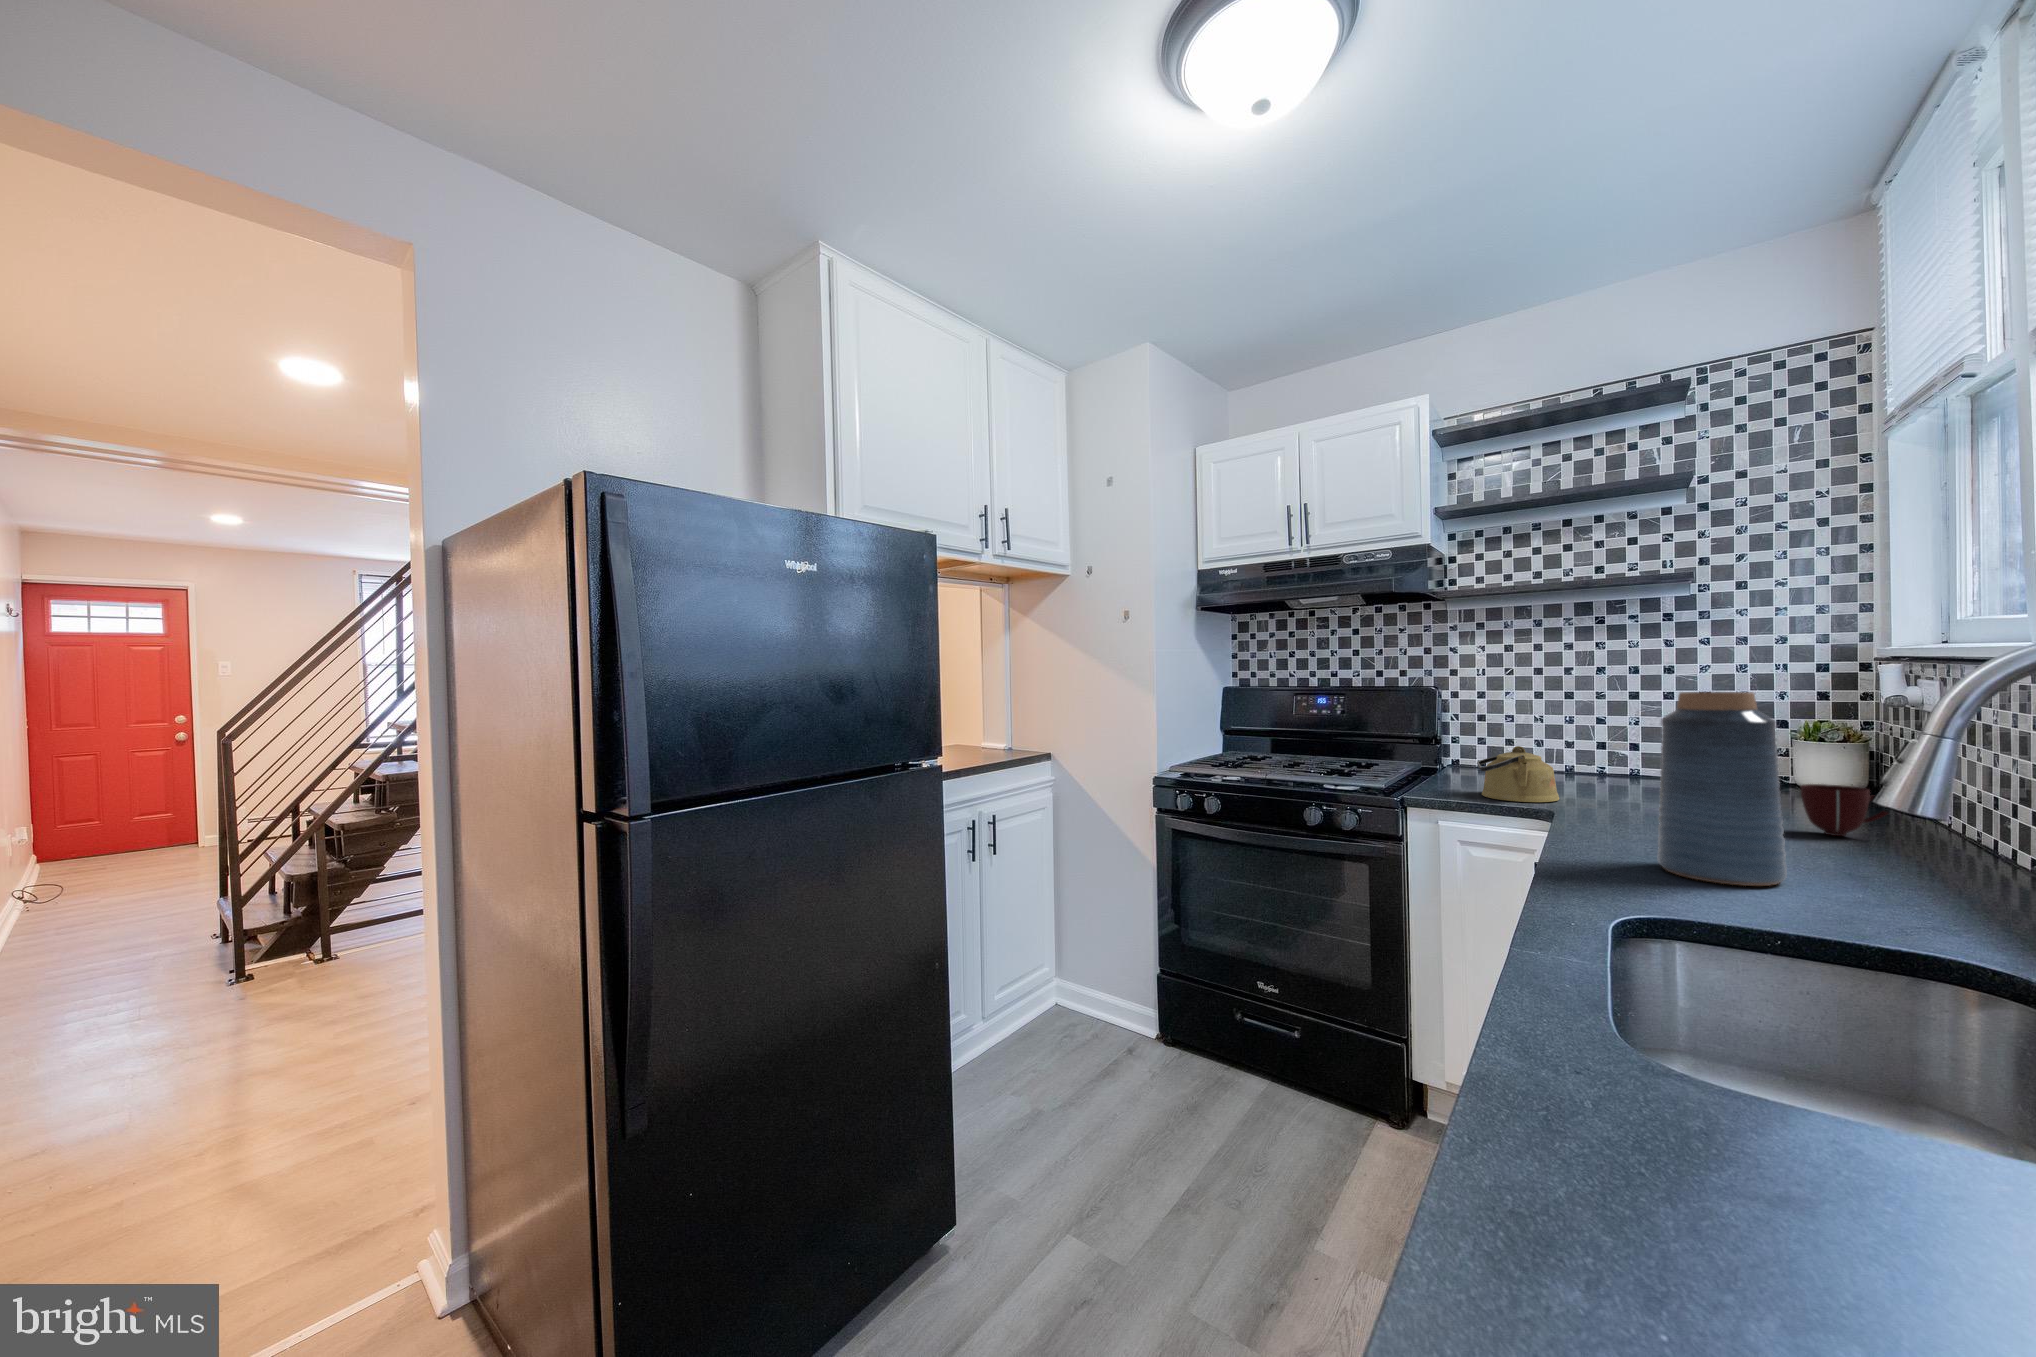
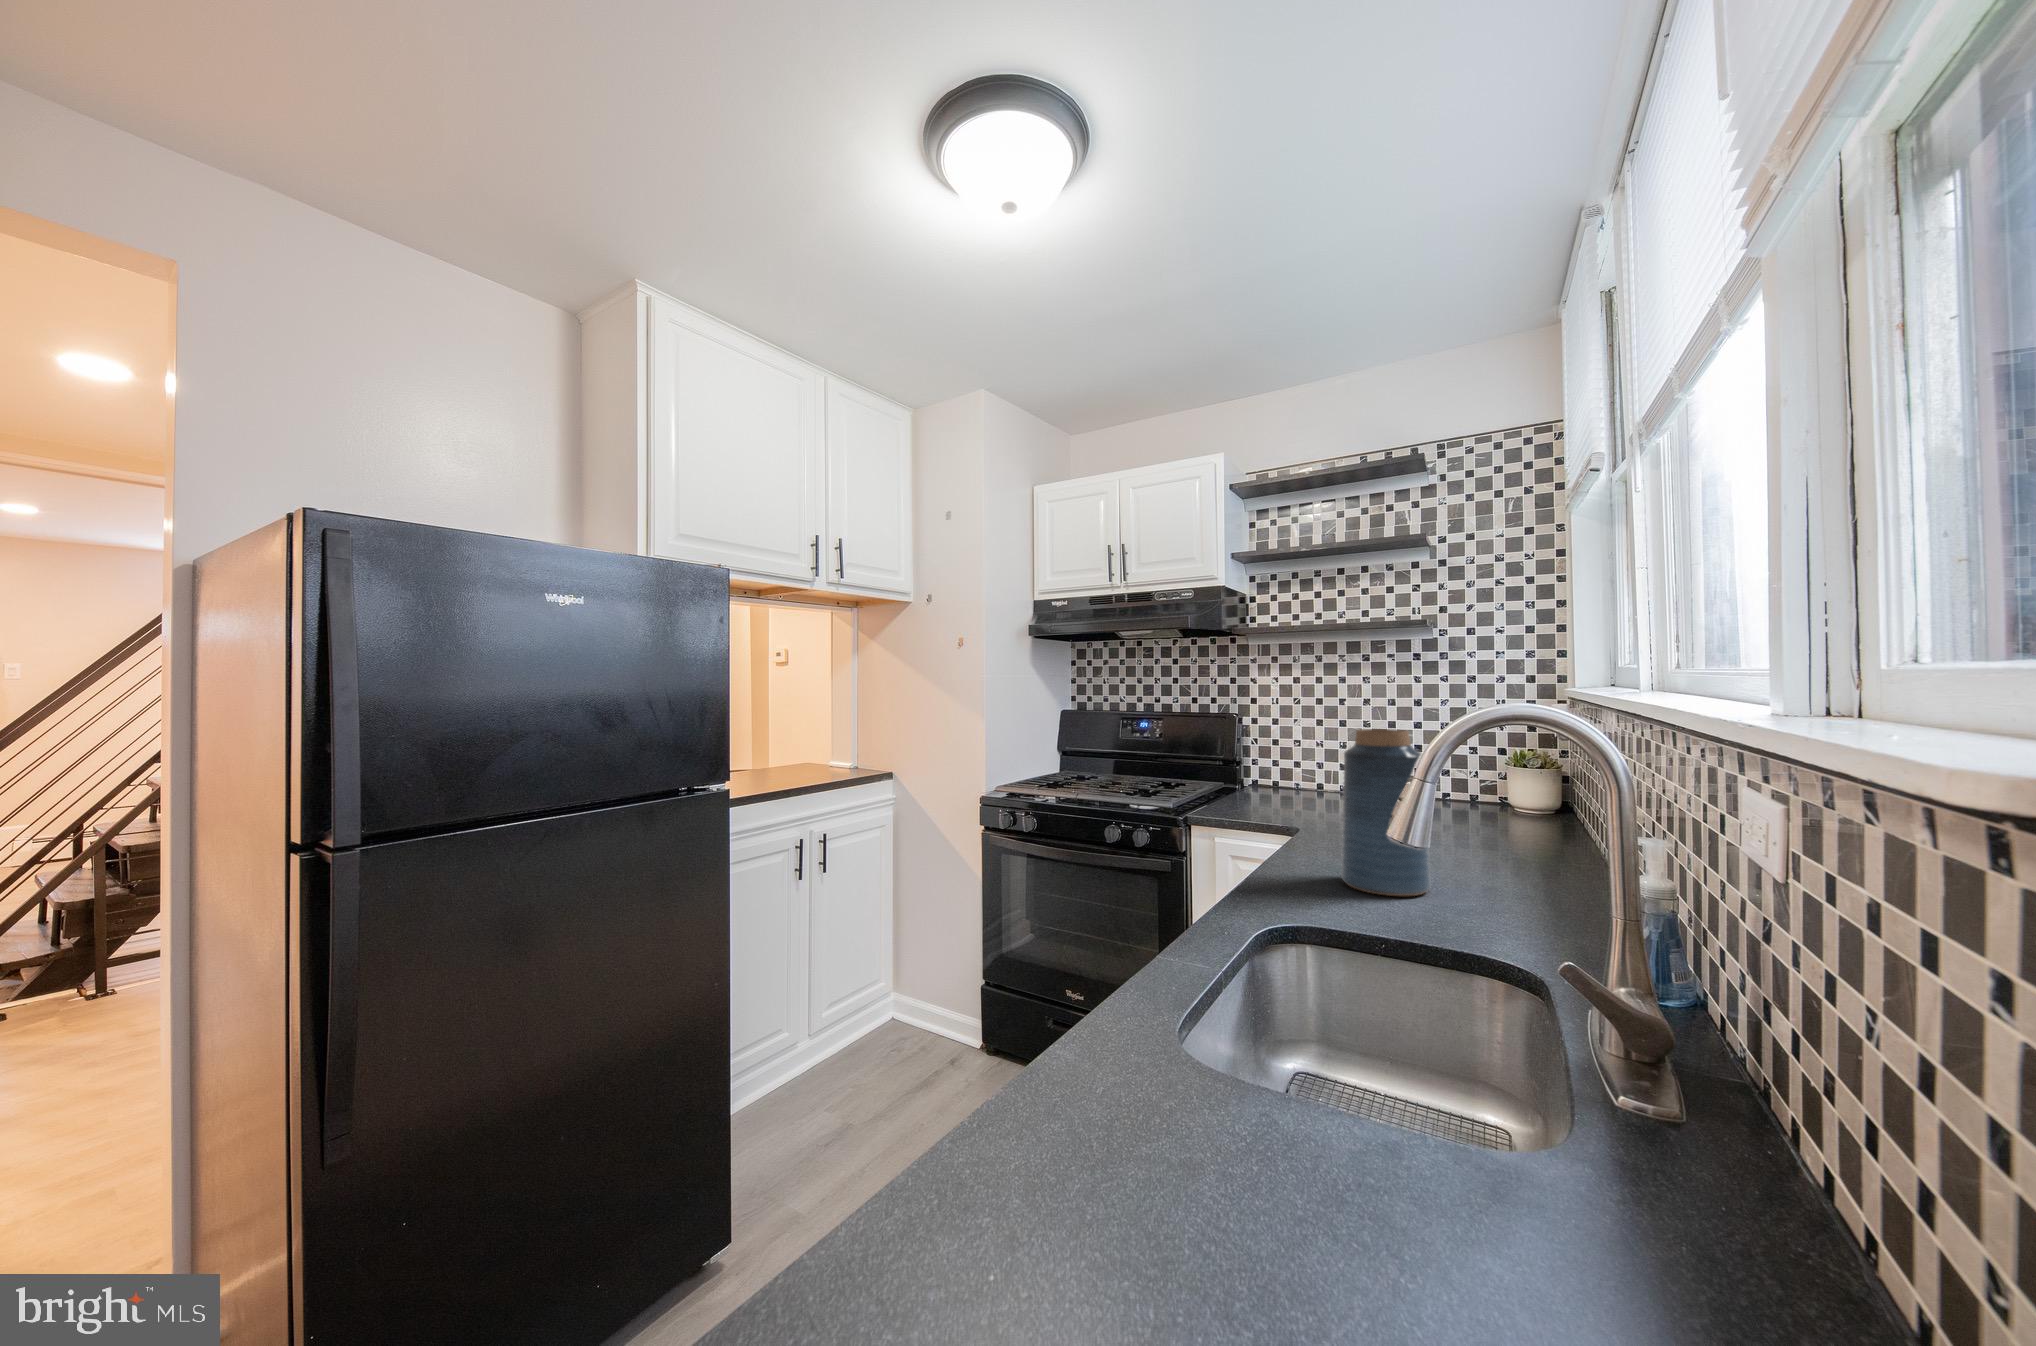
kettle: present [1477,746,1559,802] -> none [1250,770,1315,820]
mug: present [1800,784,1888,836] -> none [1481,805,1545,850]

